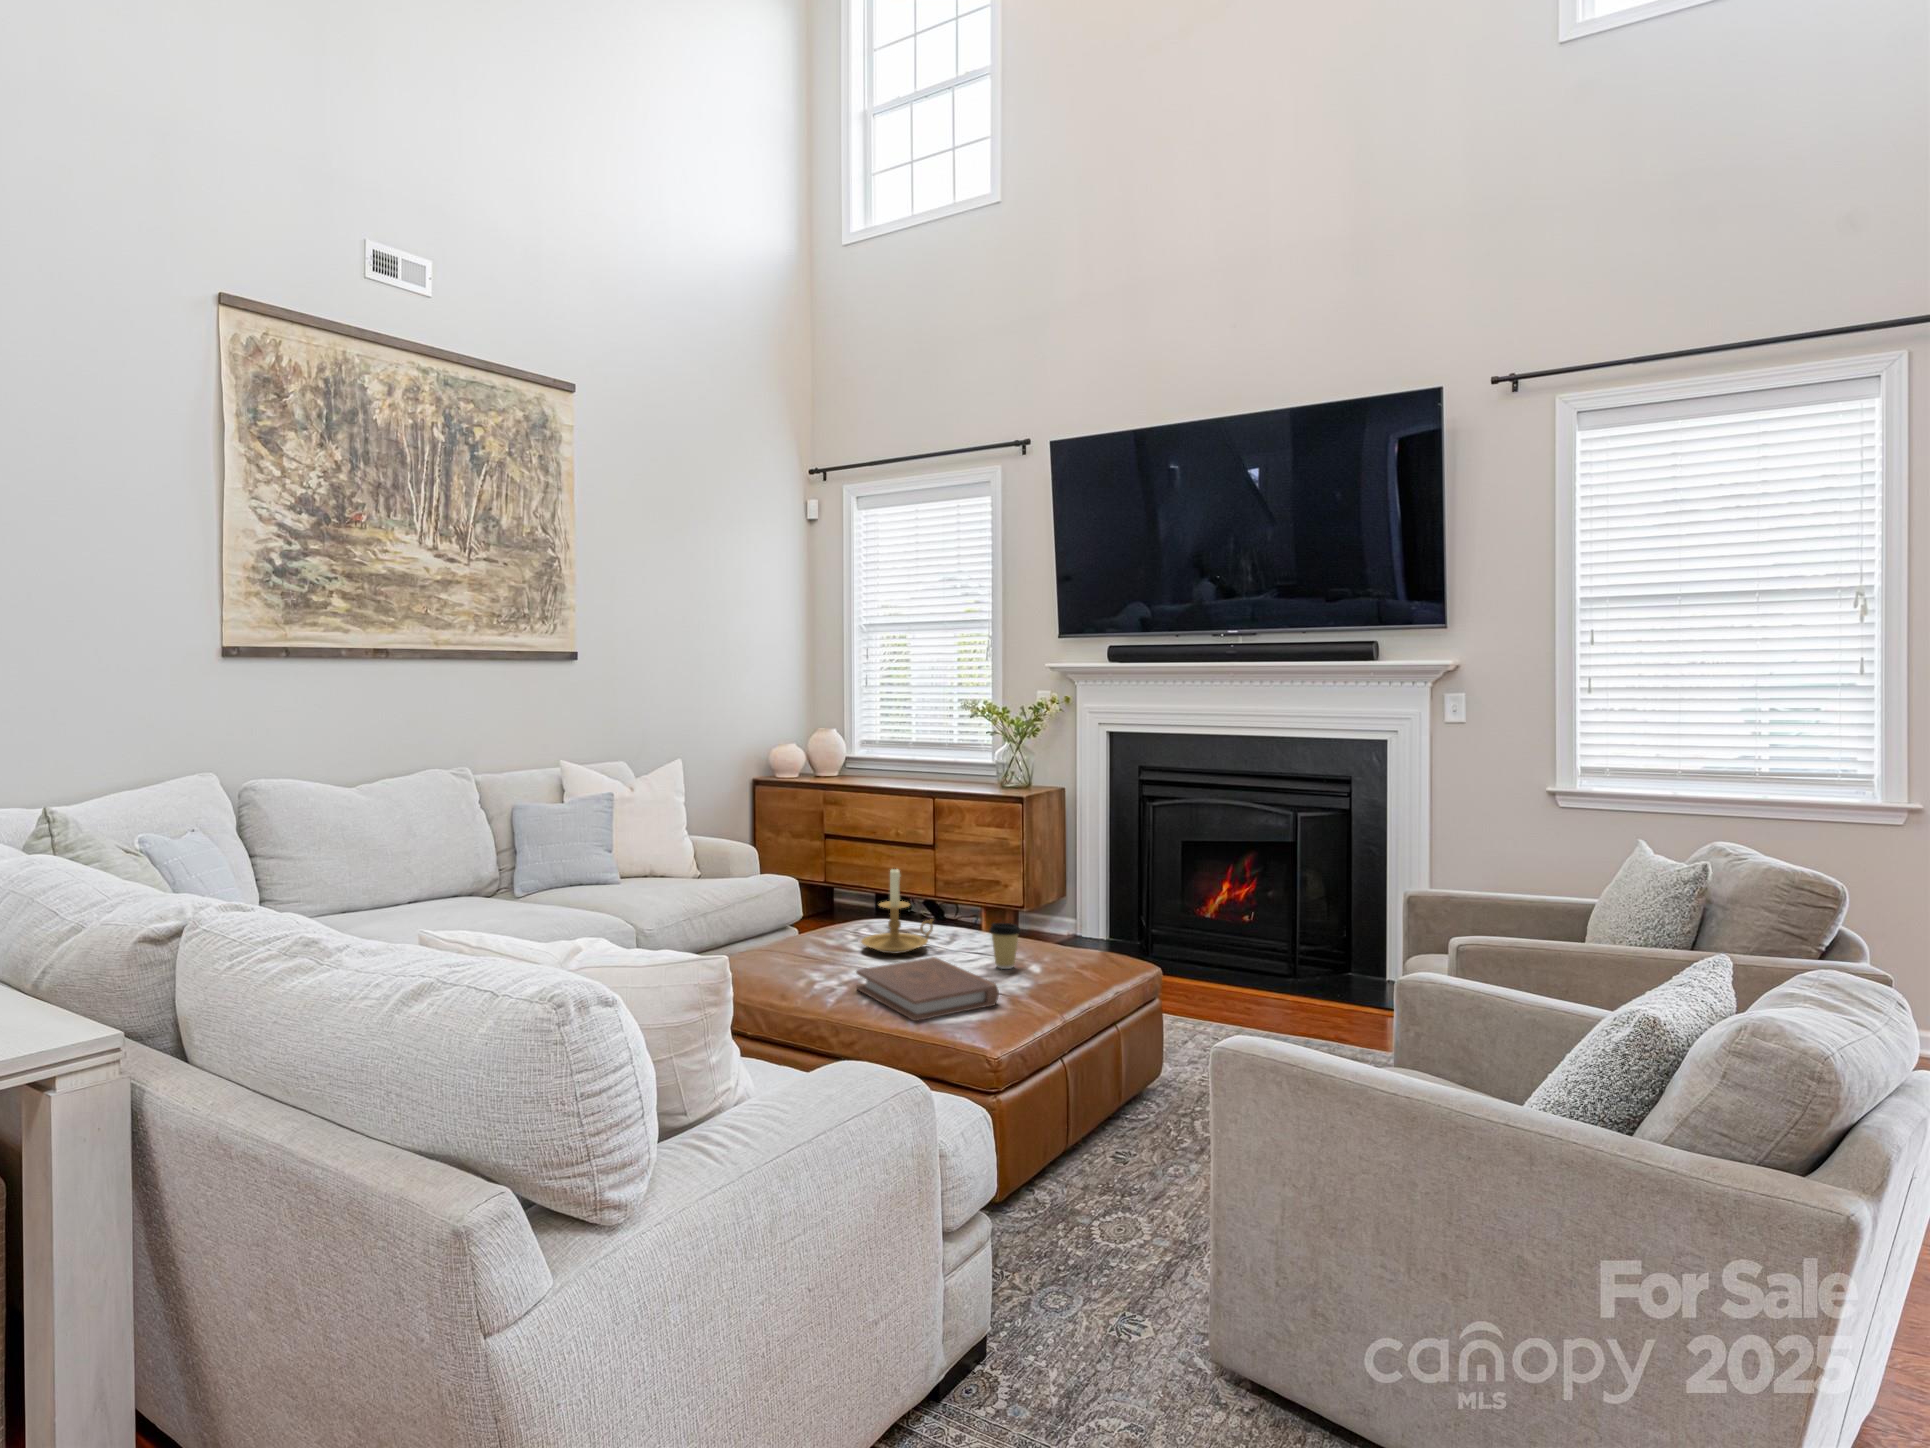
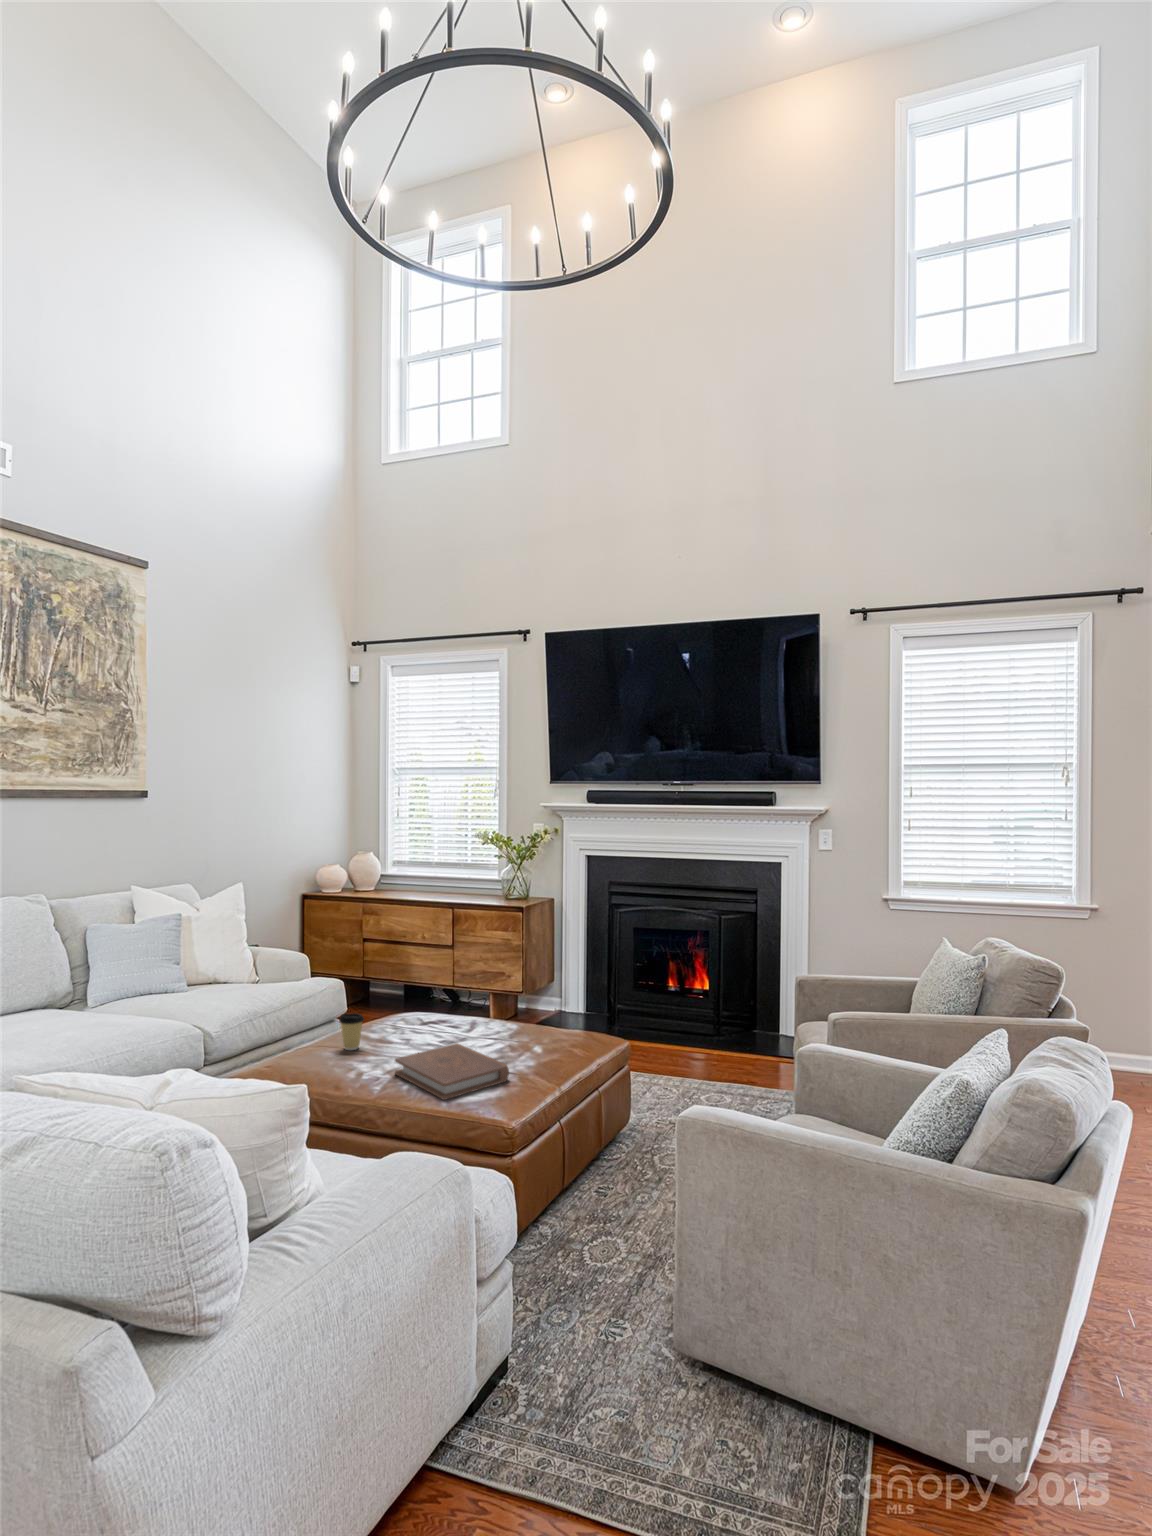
candle holder: present [861,869,933,954] -> none [396,970,454,1040]
coffee cup: present [990,923,1021,969] -> present [339,1013,364,1050]

